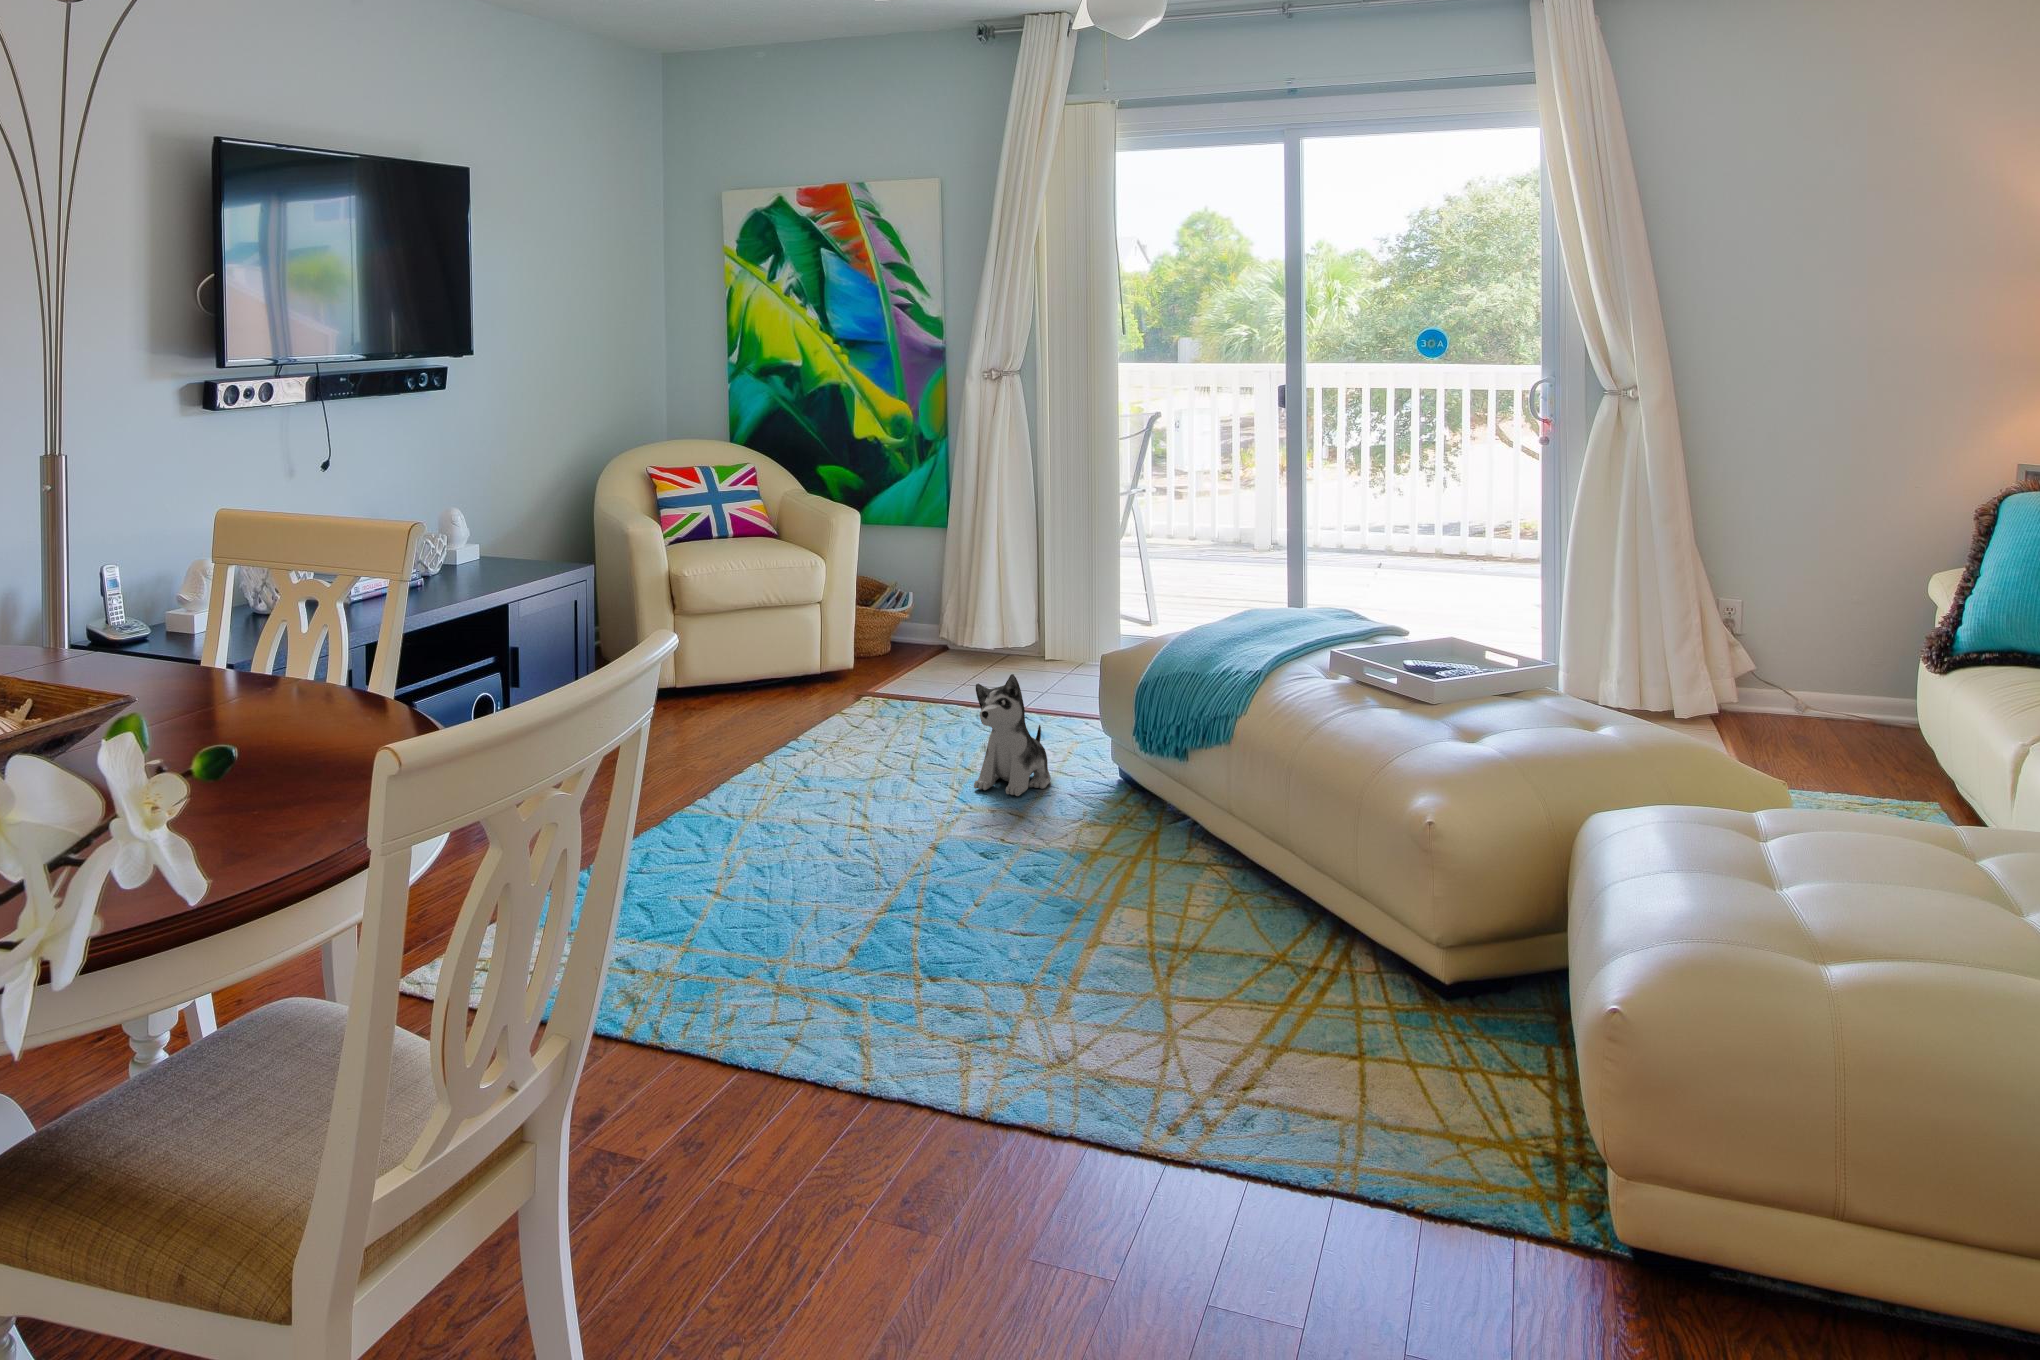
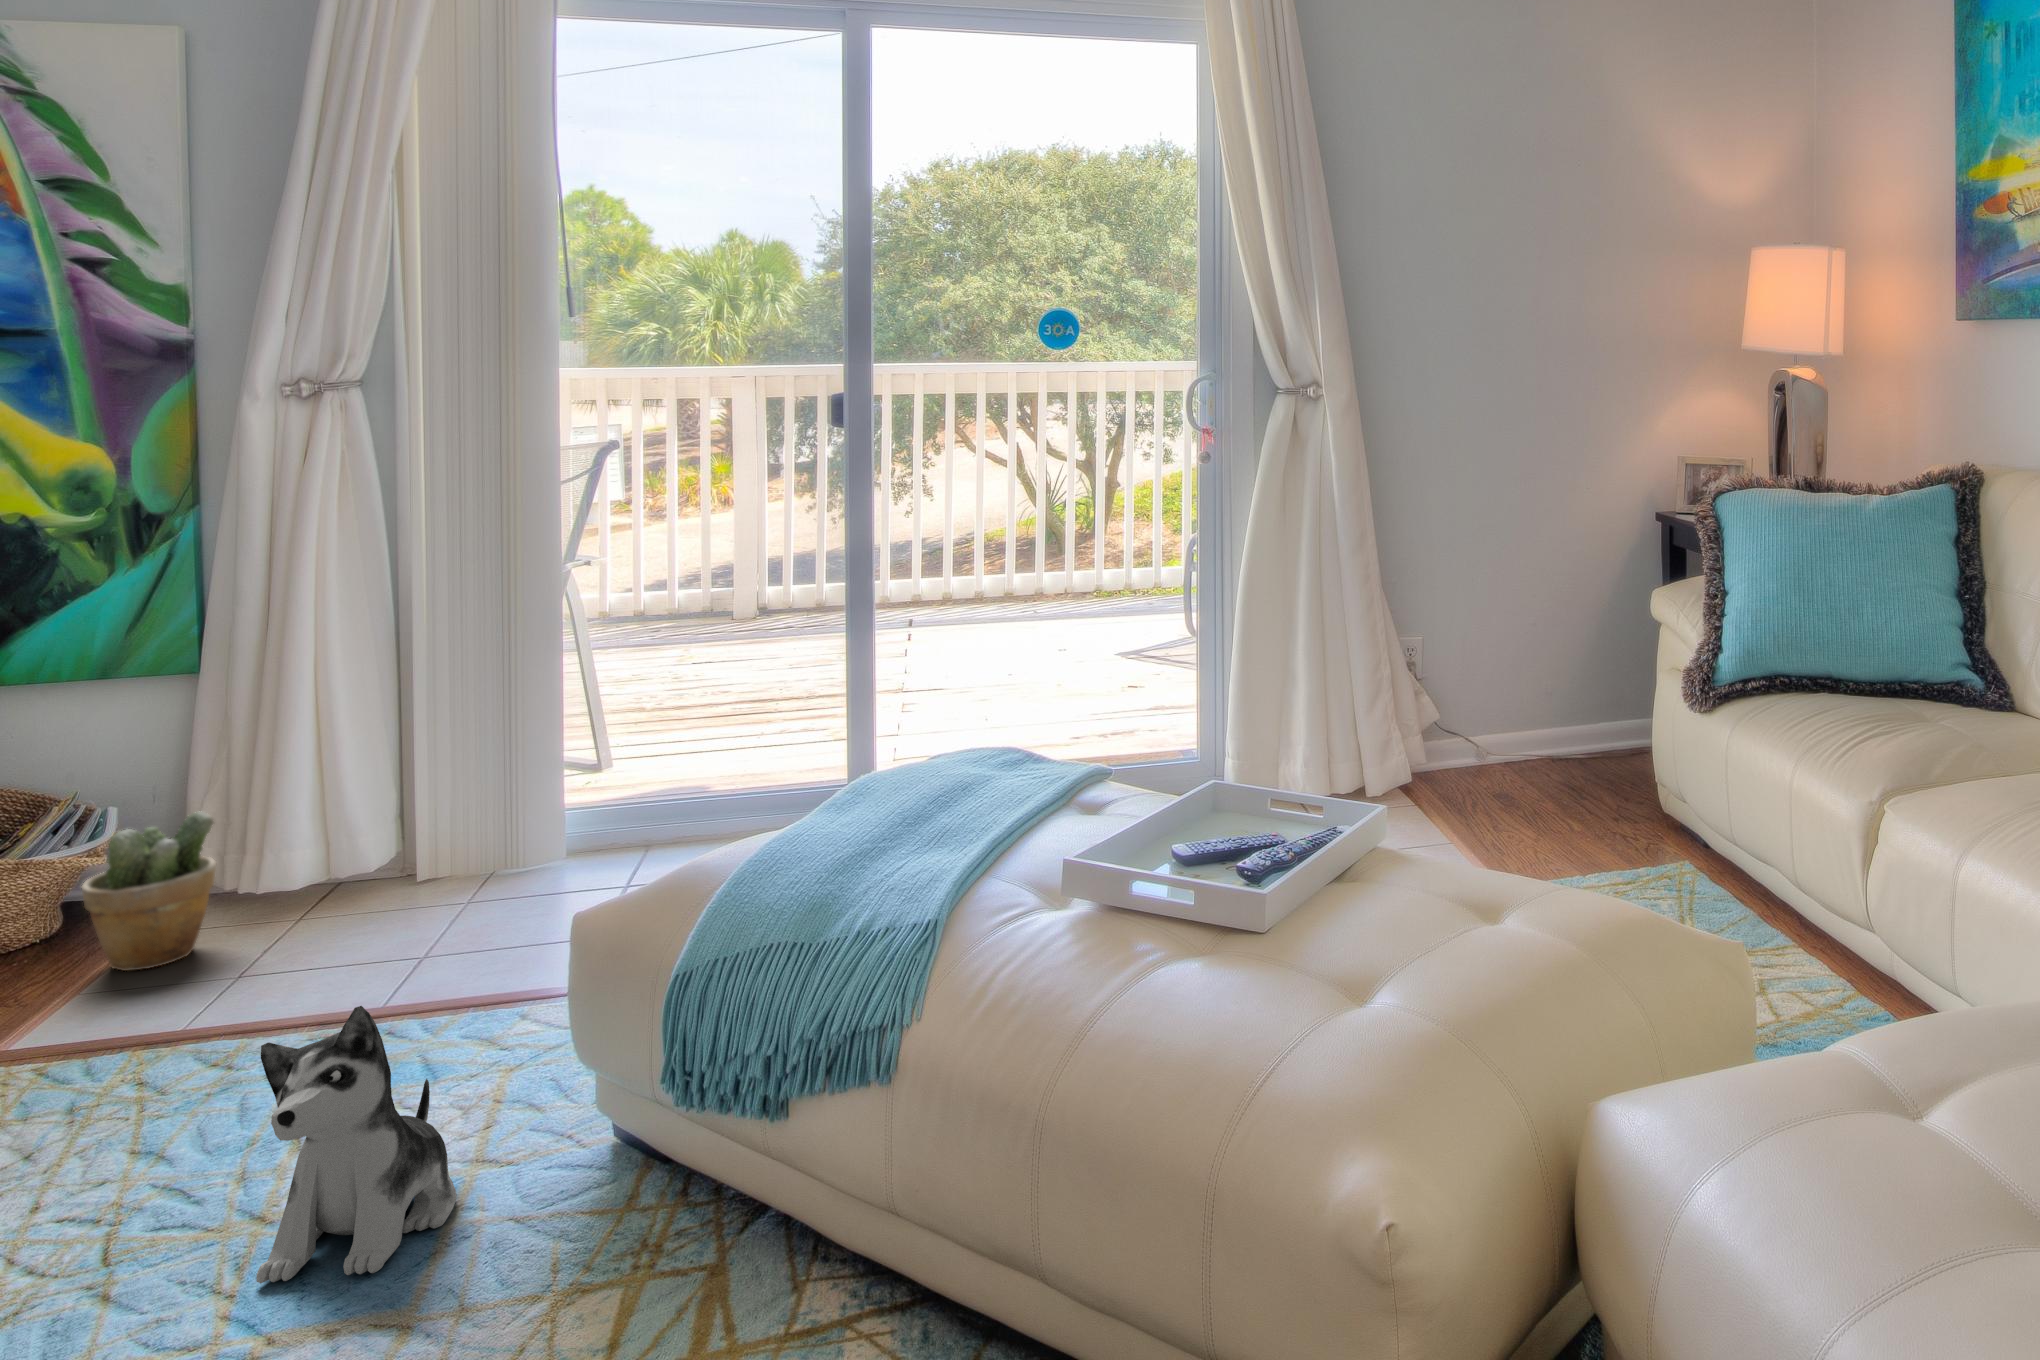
potted plant: none [902,597,954,672] -> present [82,811,216,971]

